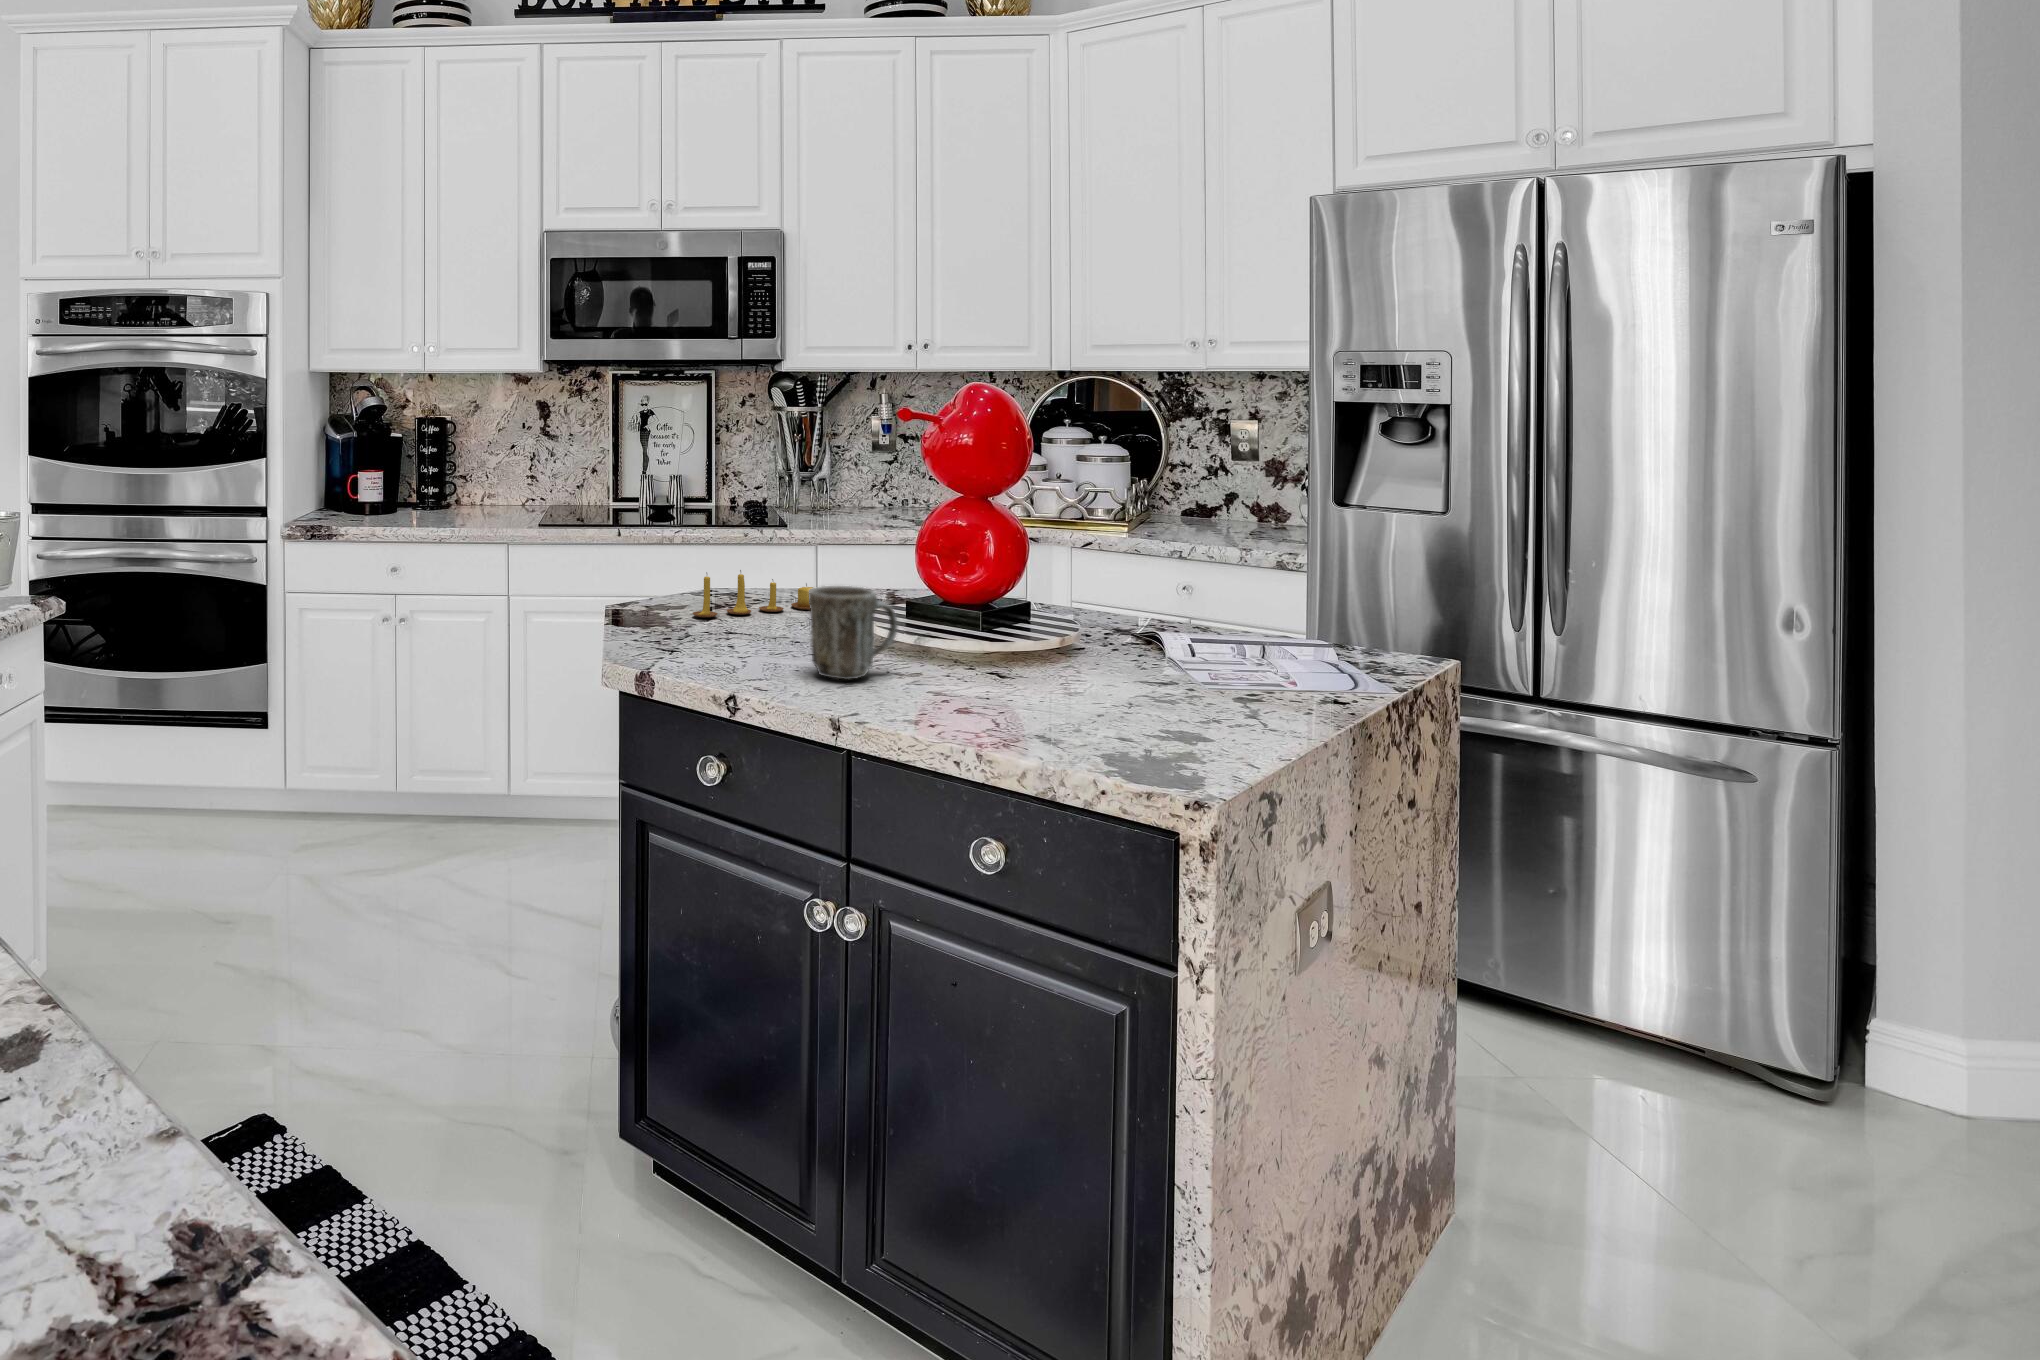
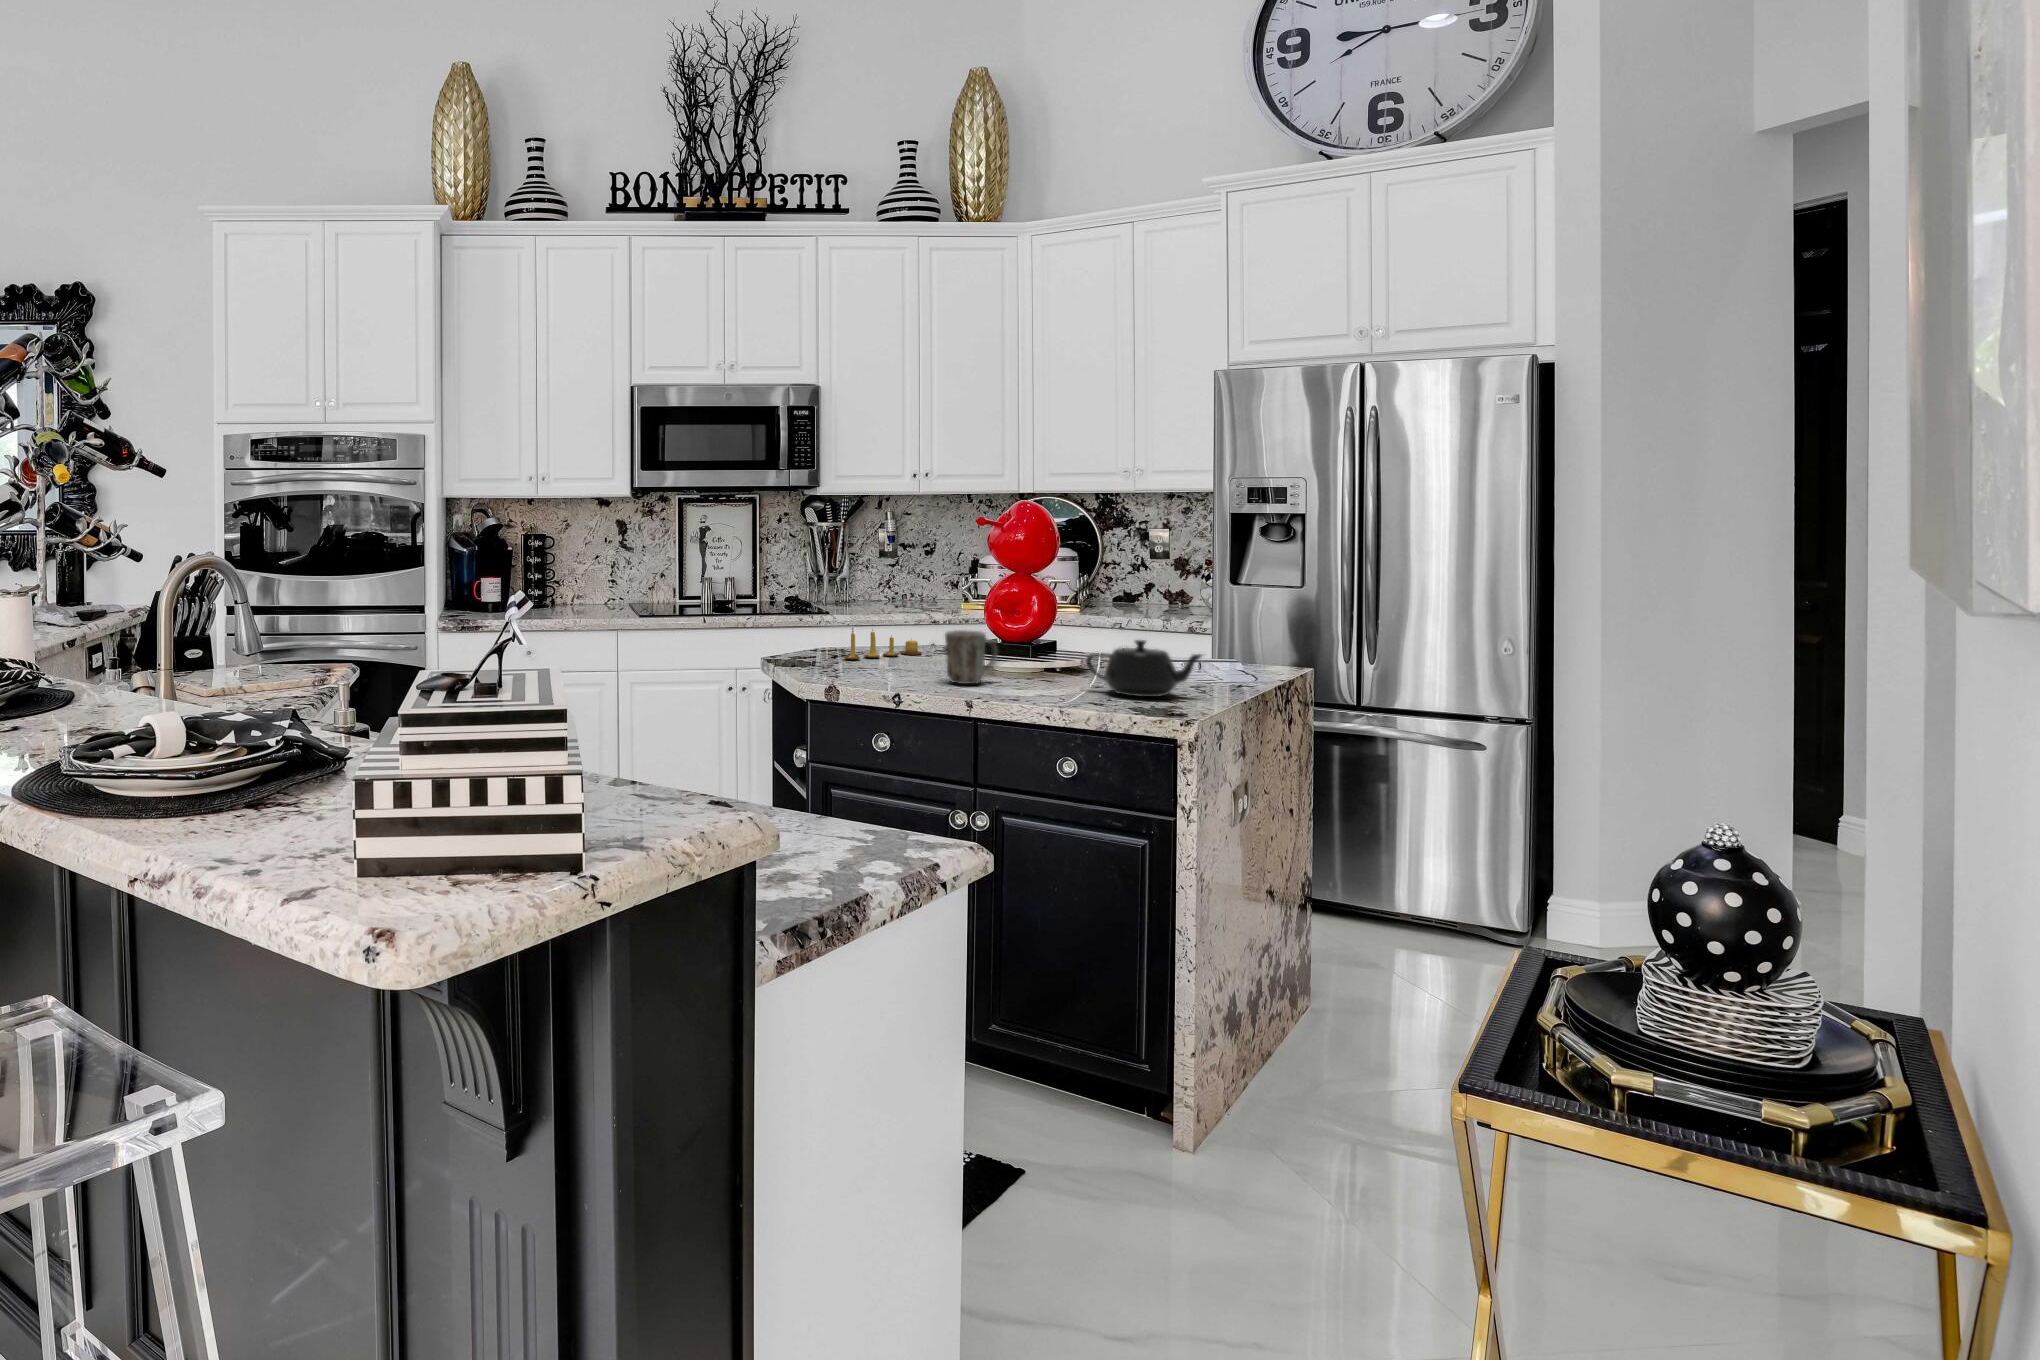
teapot: none [1039,617,1253,723] -> present [1086,640,1202,697]

